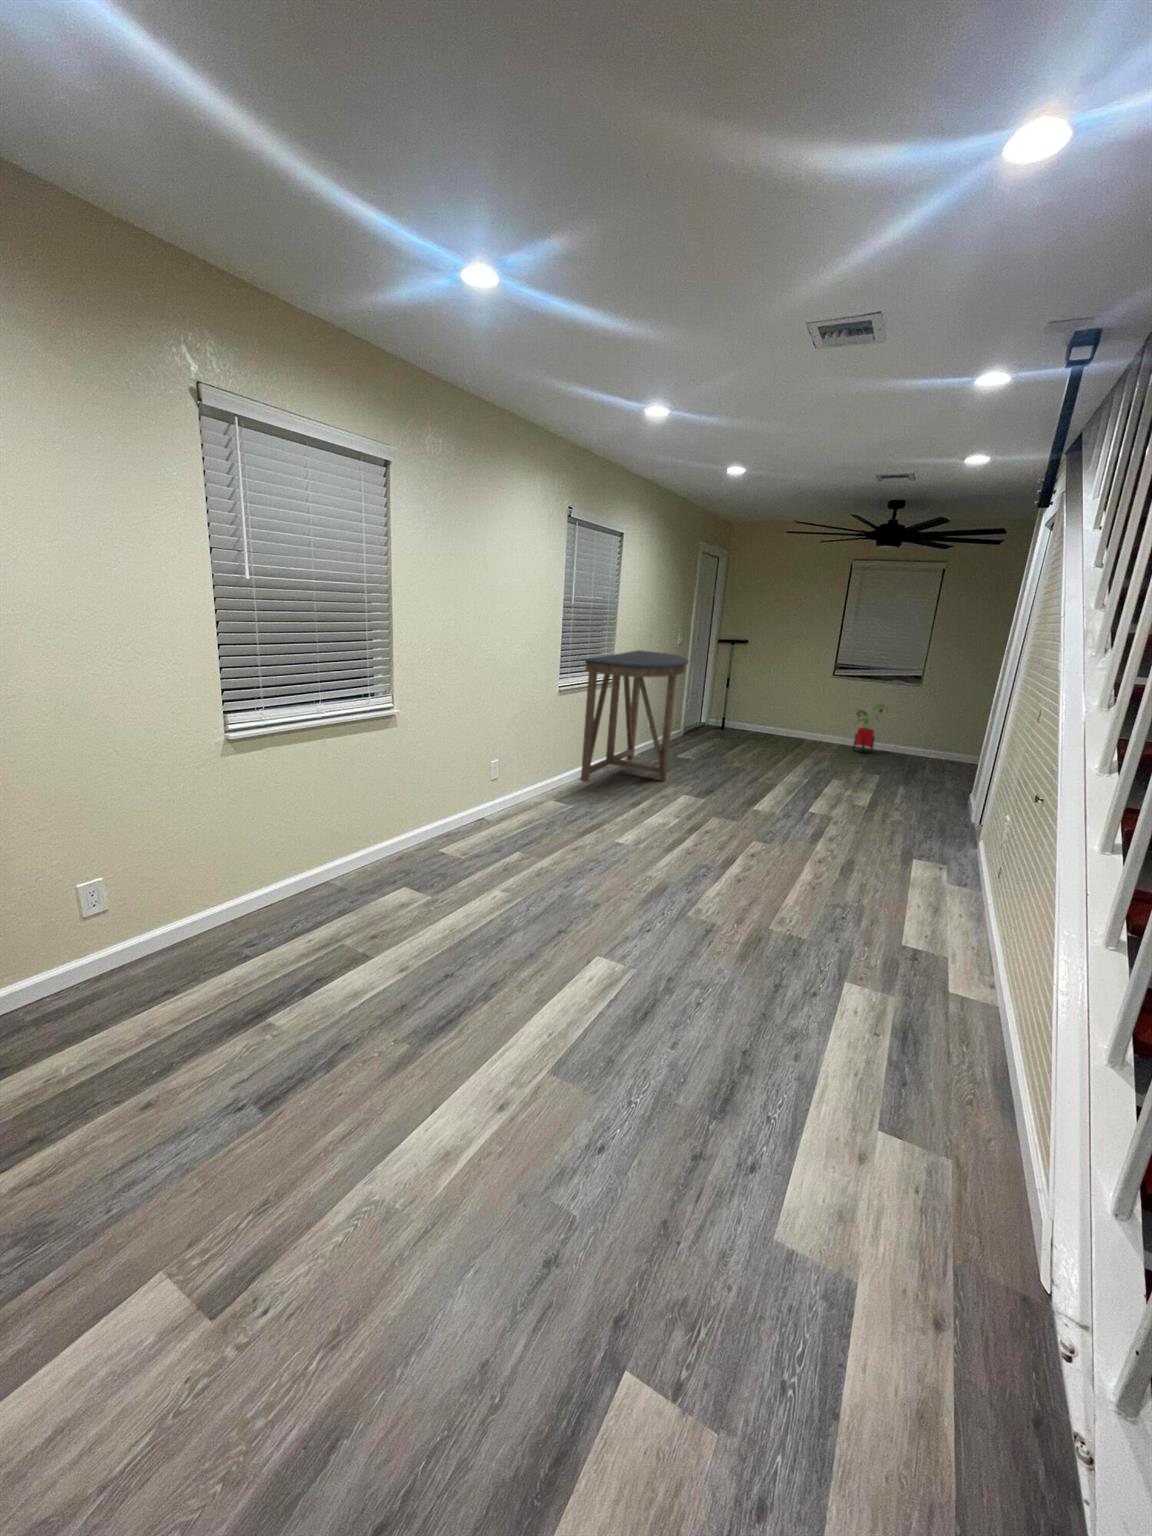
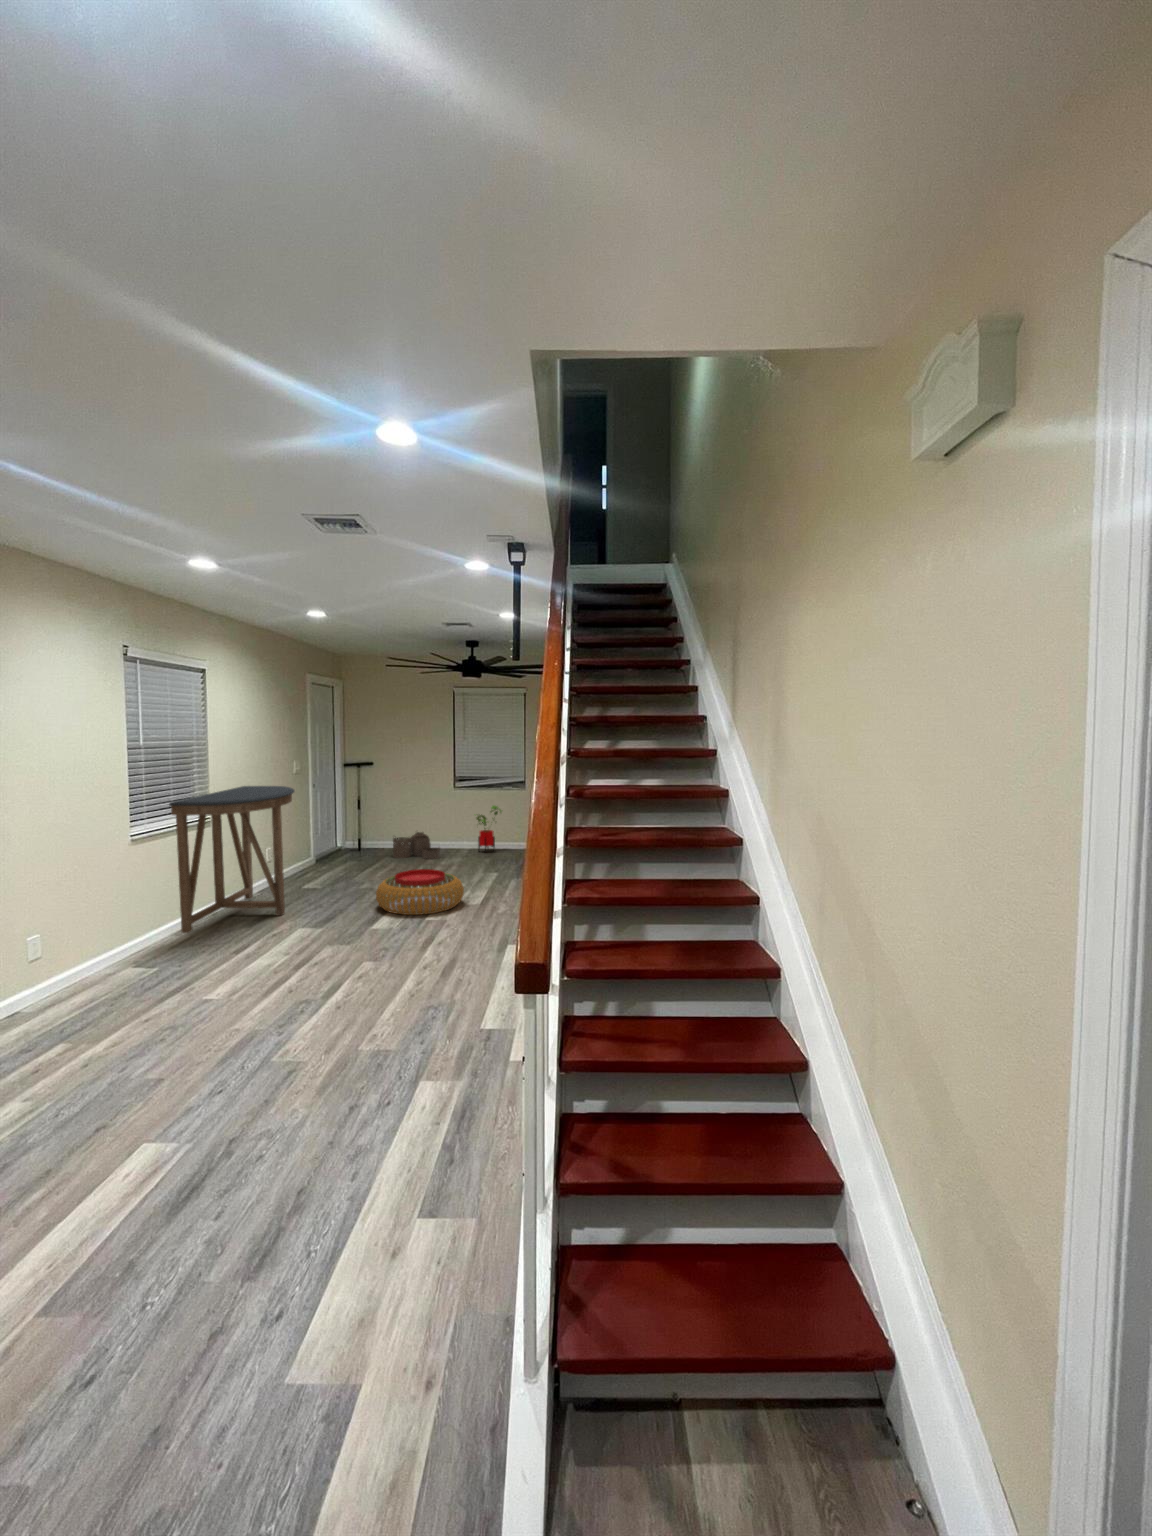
woven basket: none [759,717,812,751] -> present [393,832,440,859]
pouf: none [754,759,849,808] -> present [376,869,464,915]

